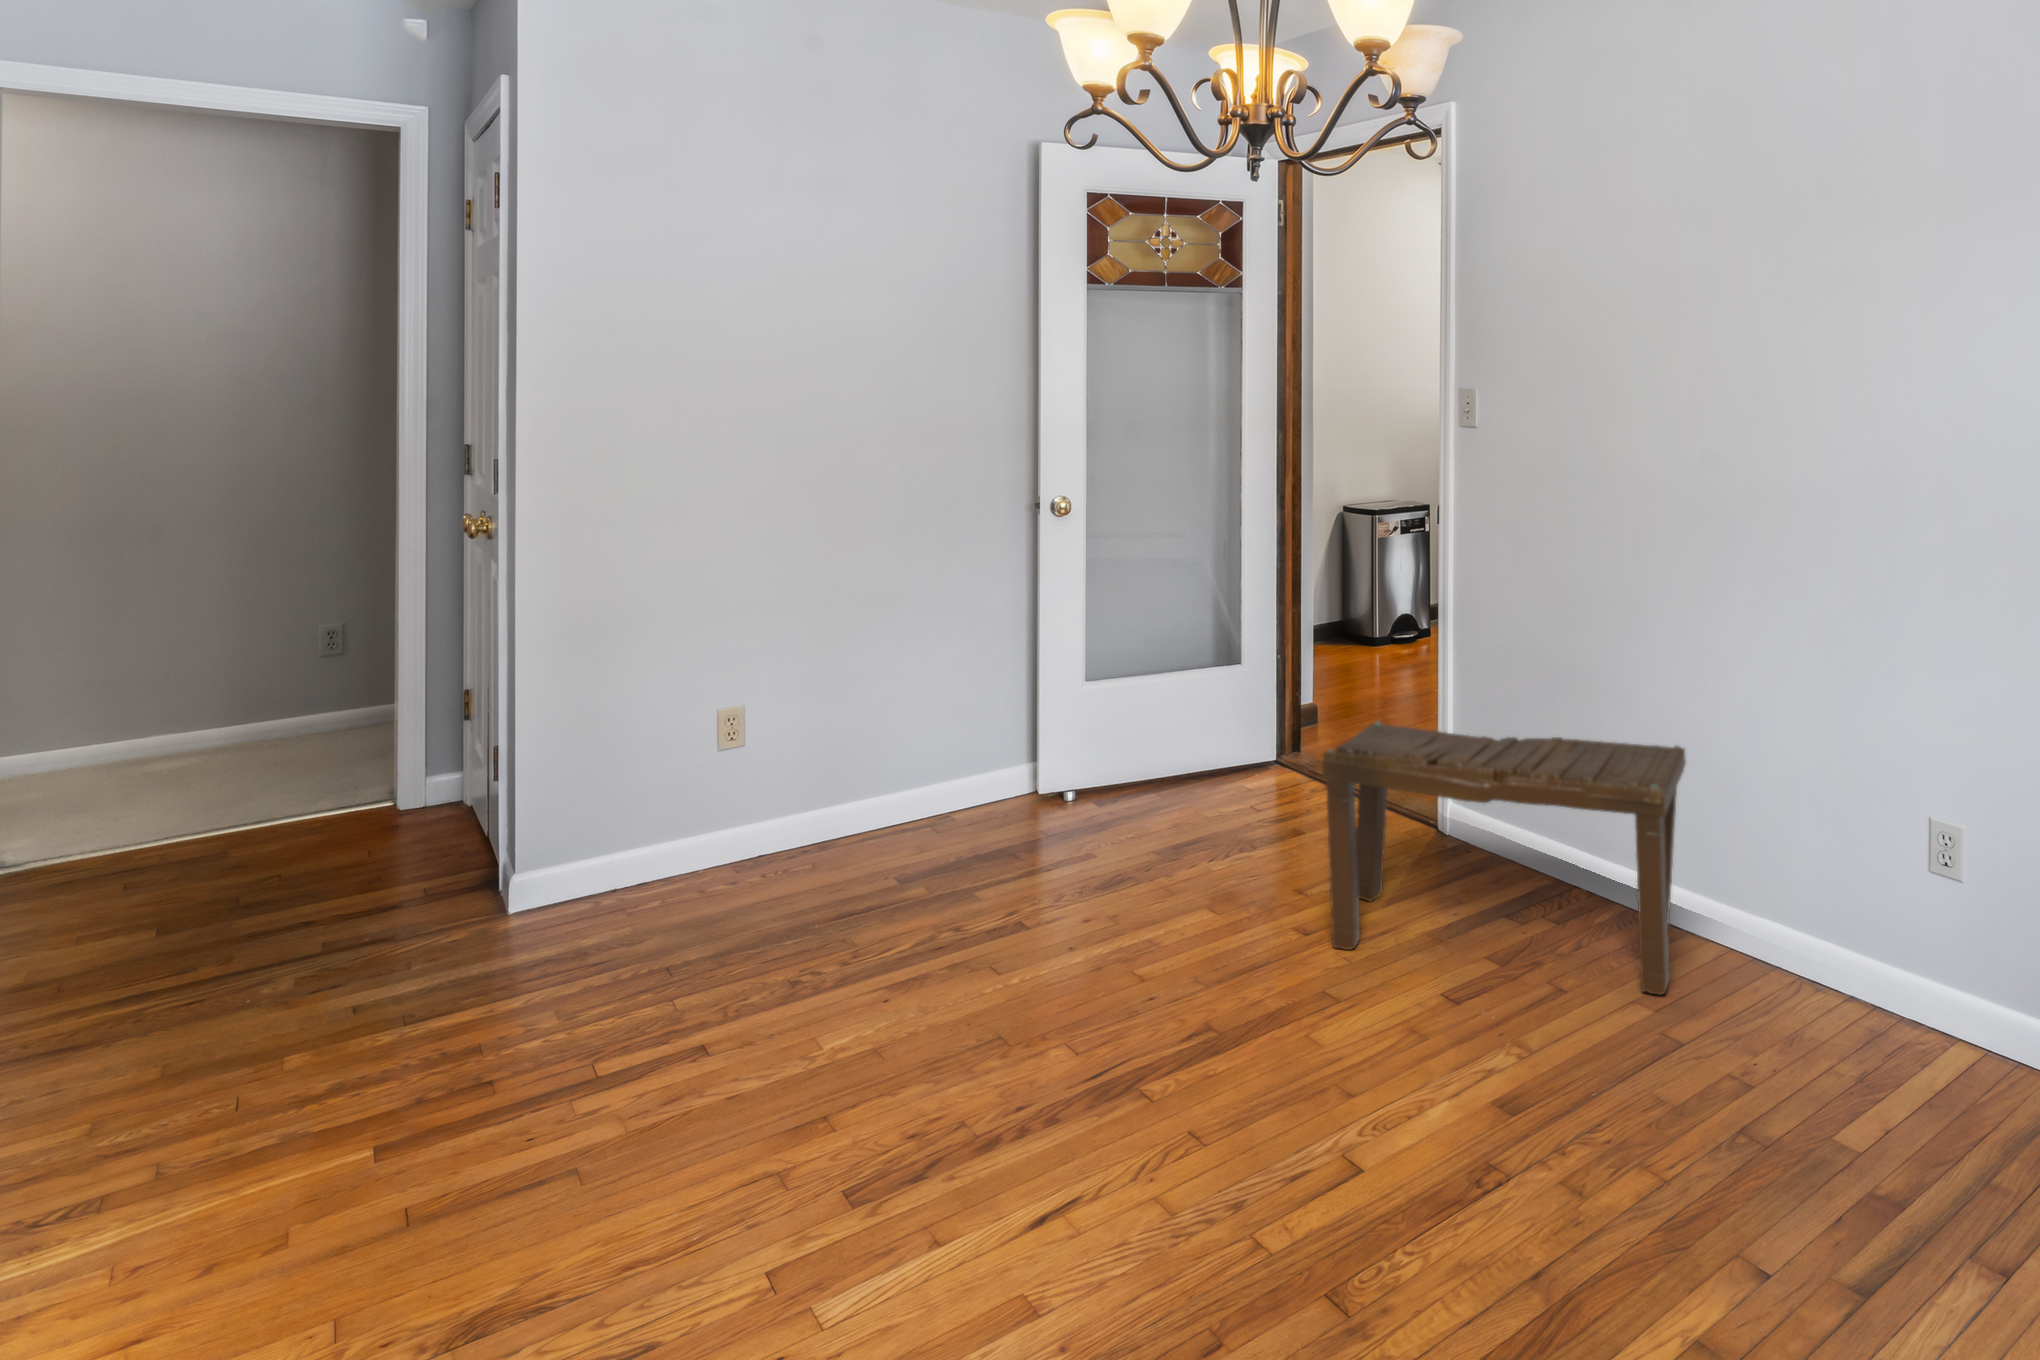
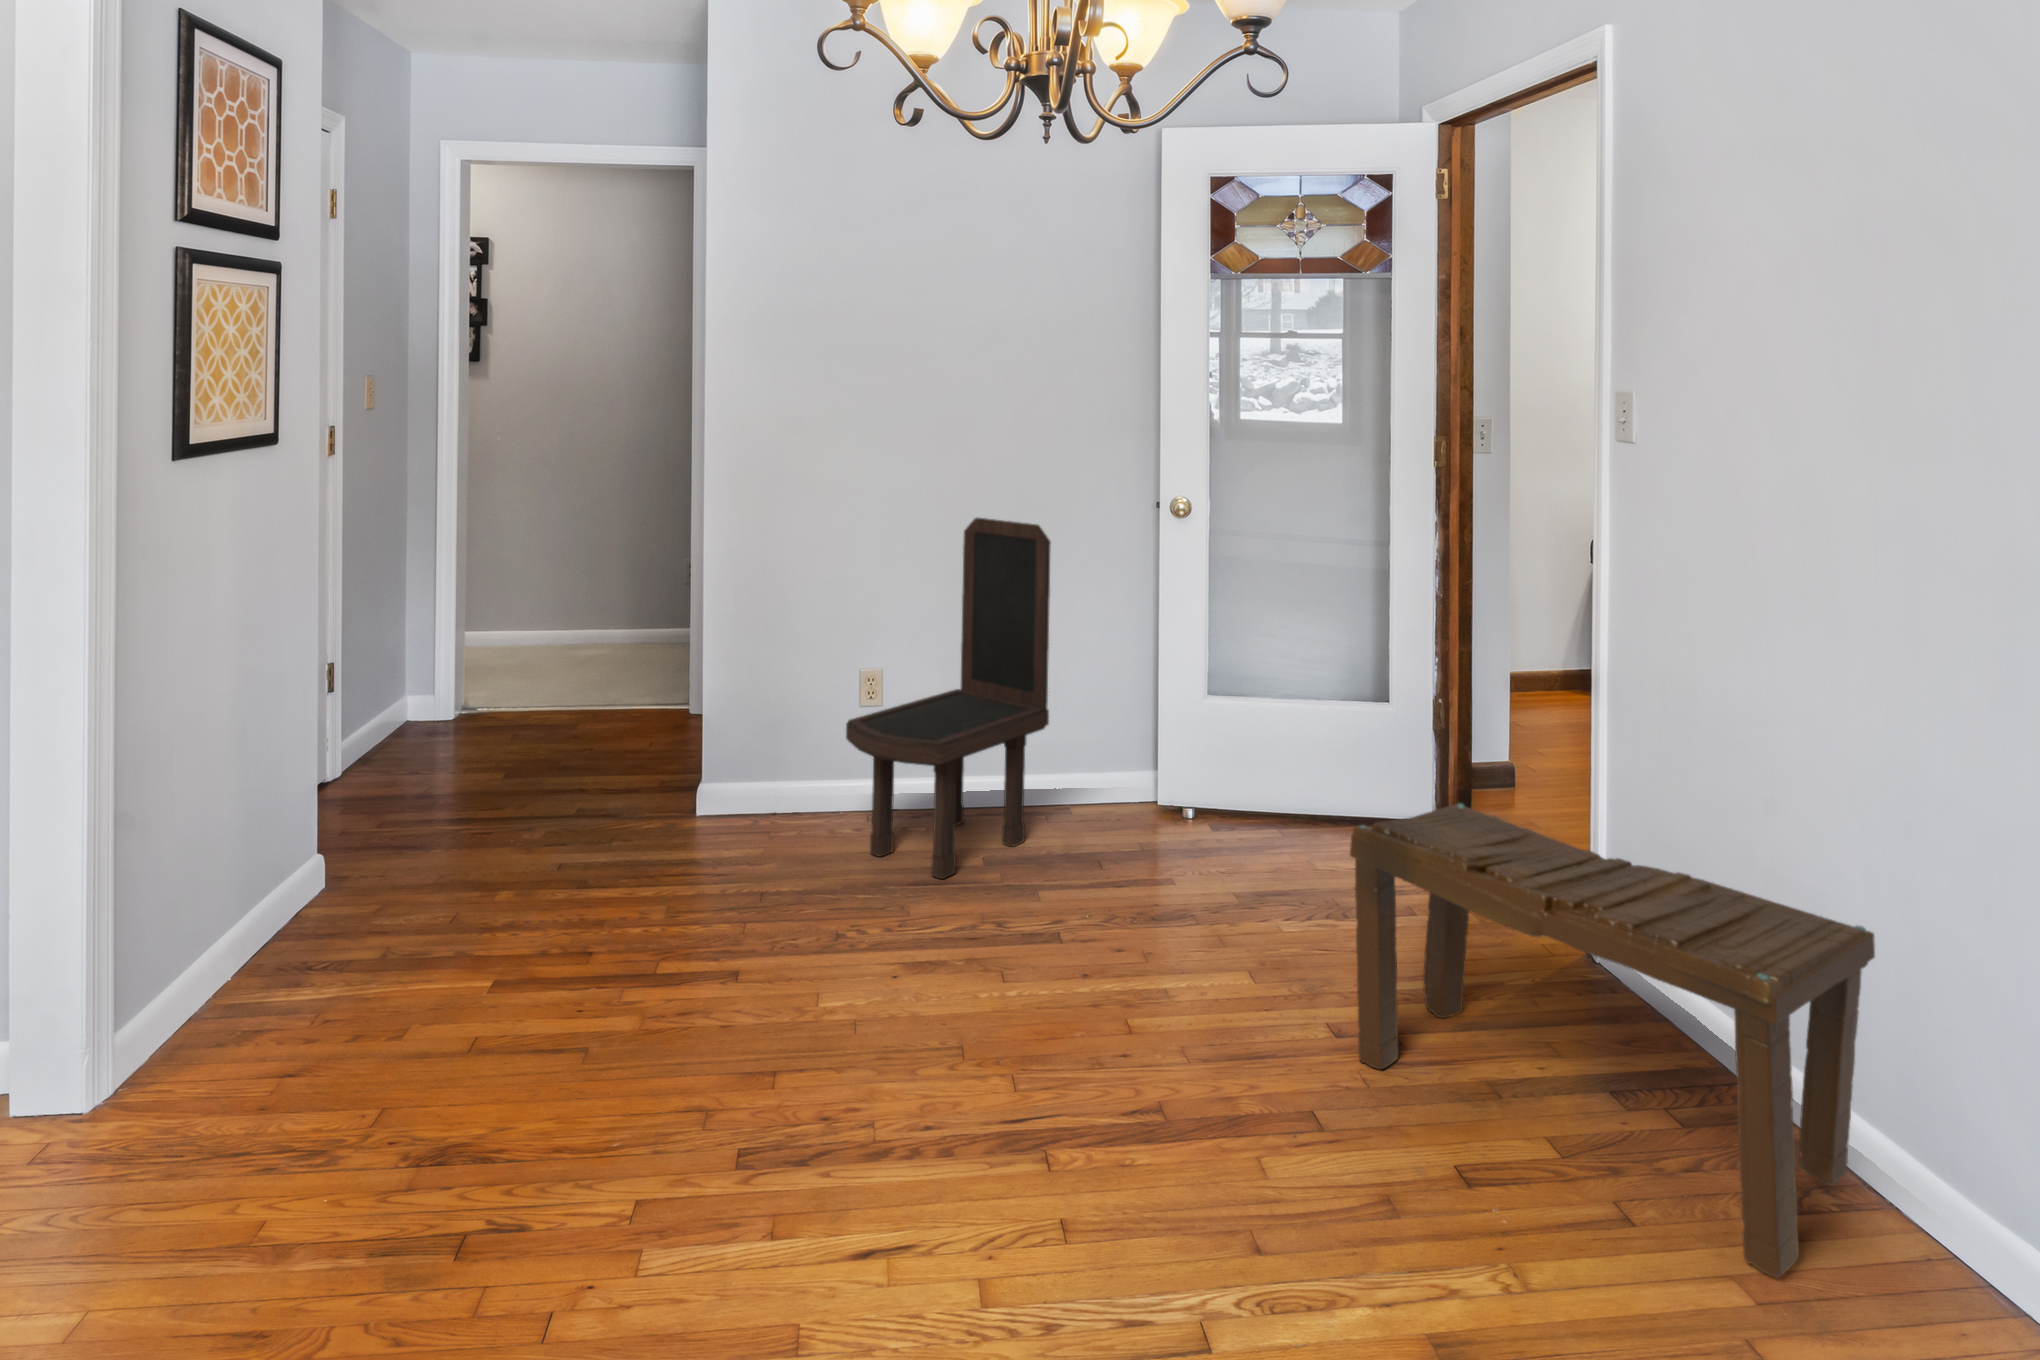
dining chair: none [734,528,942,907] -> present [846,518,1051,879]

